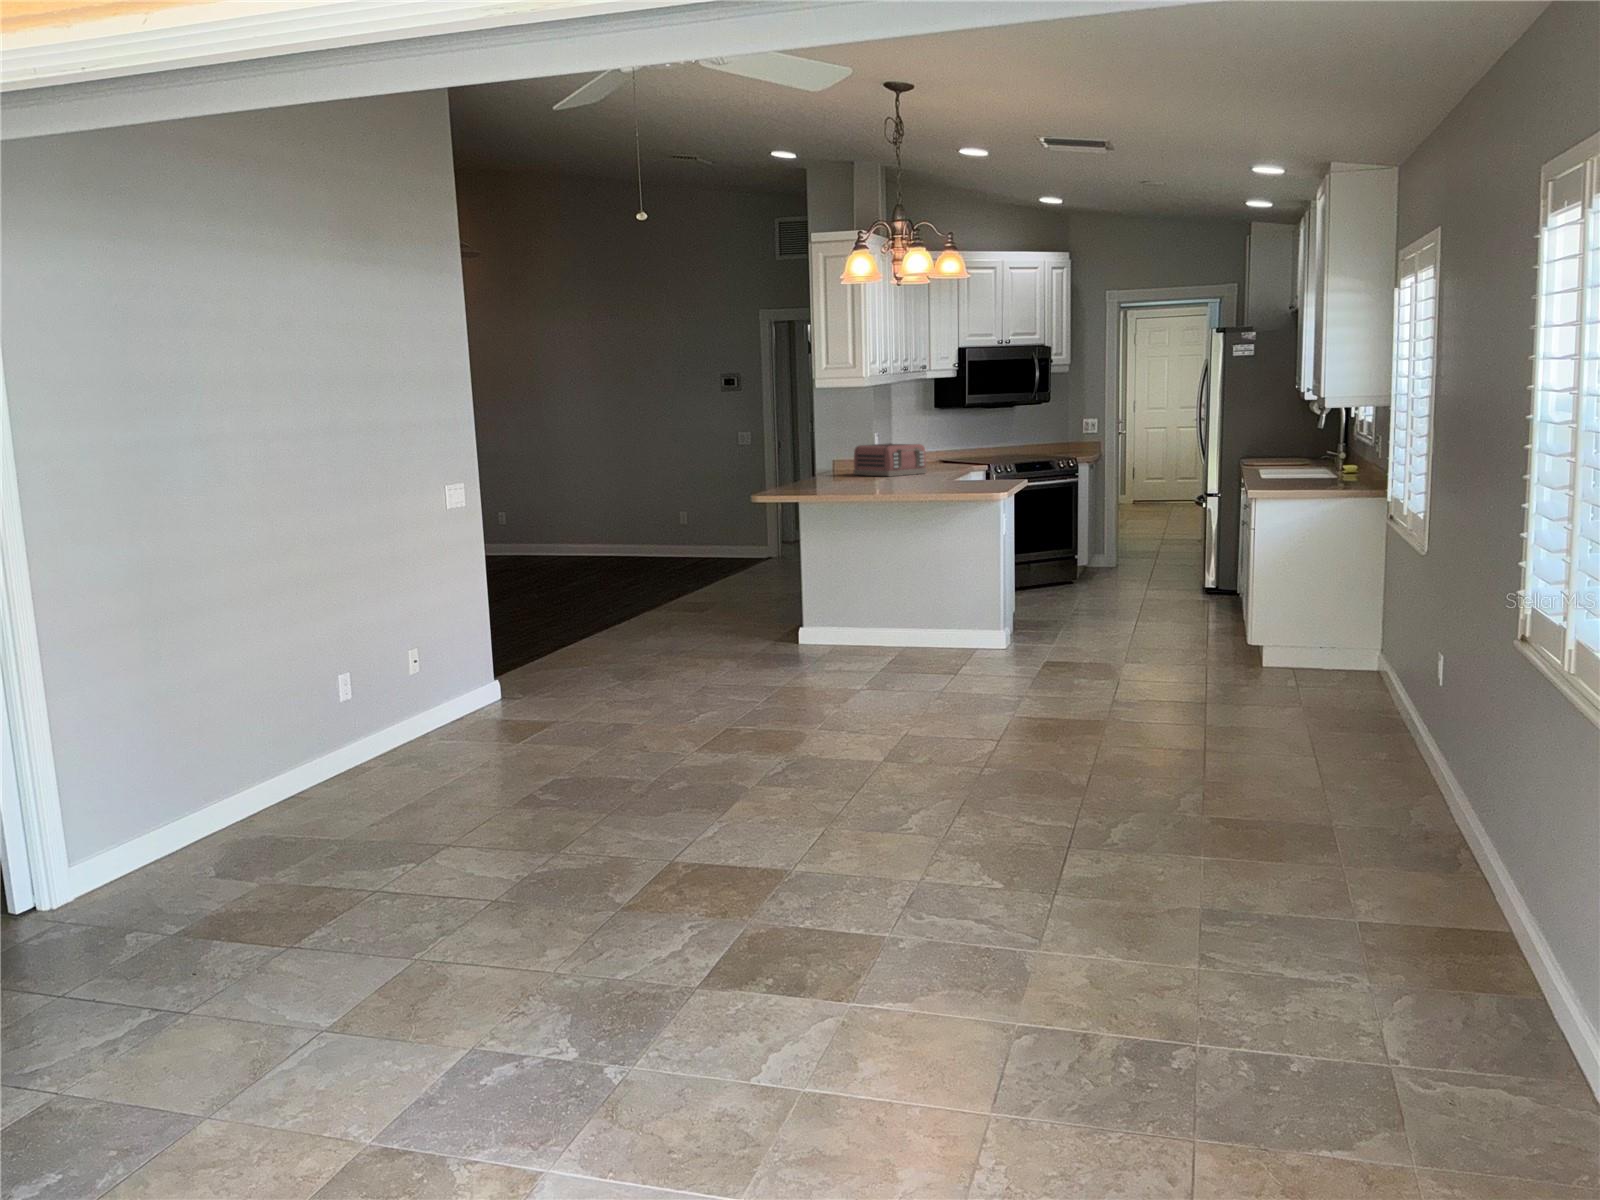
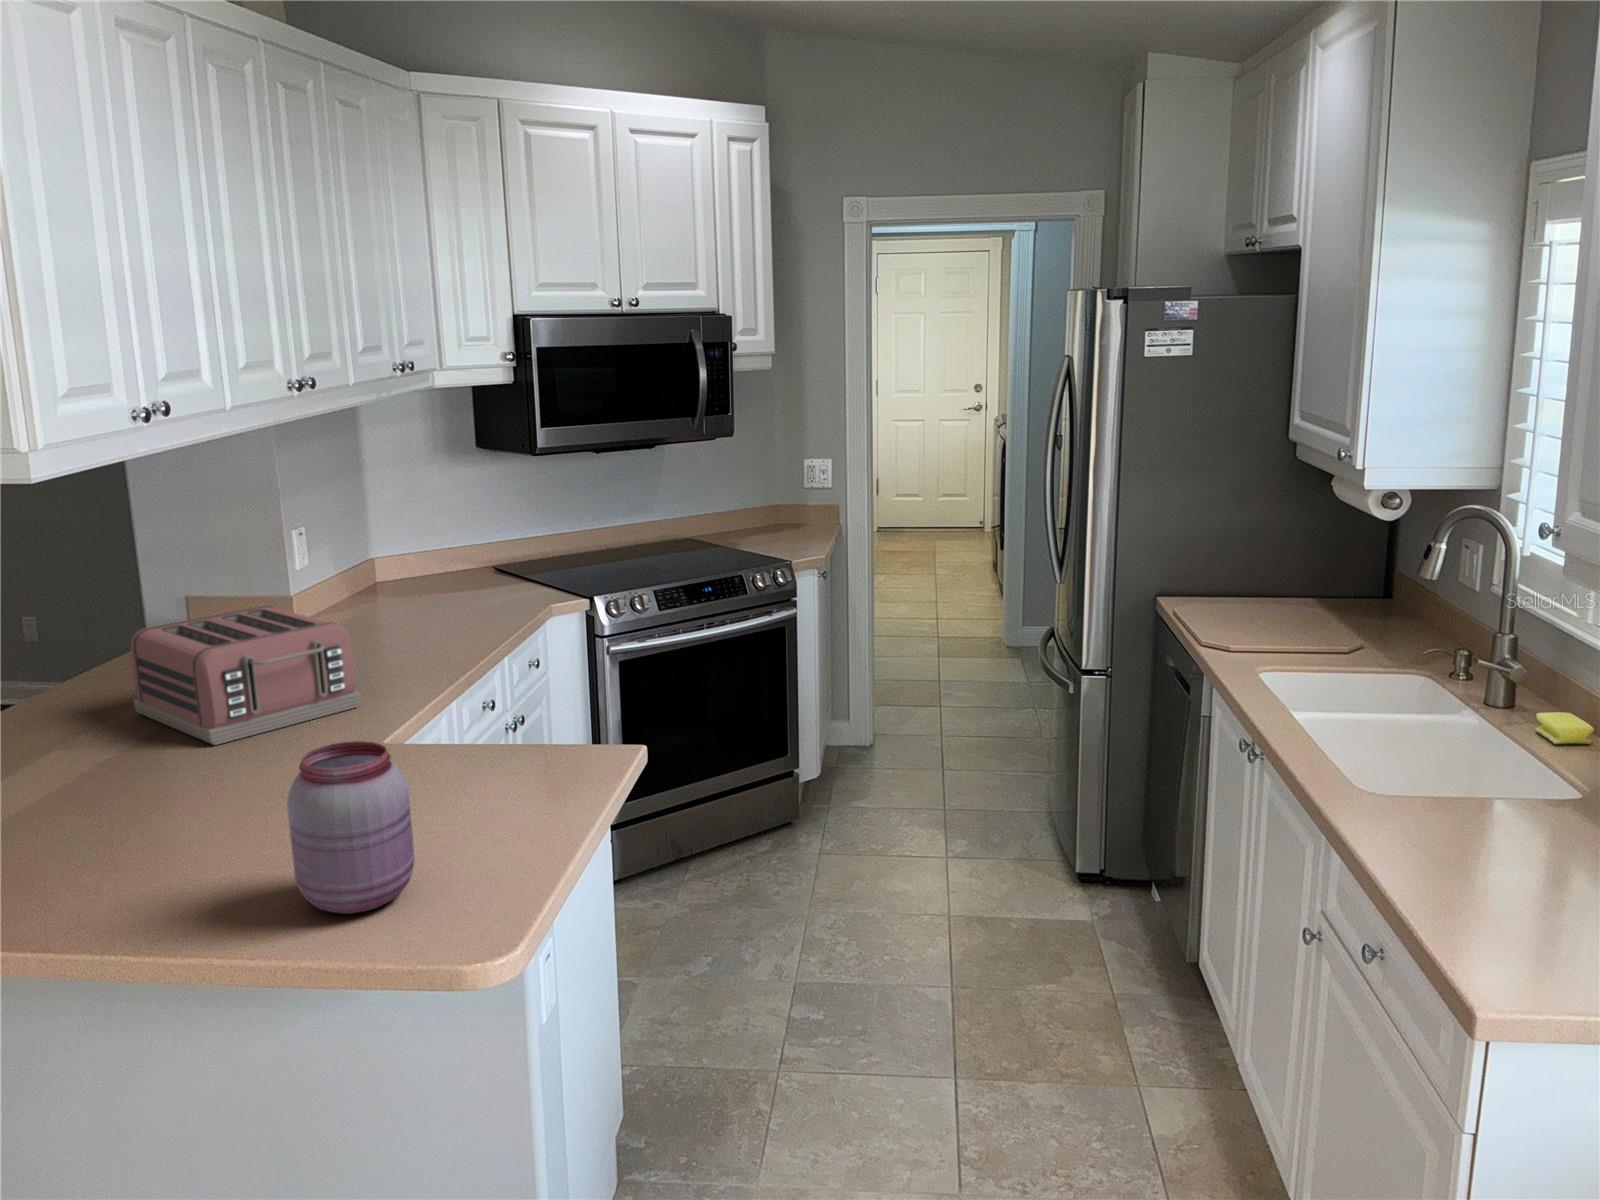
jar: none [948,443,977,484] -> present [287,741,414,914]

